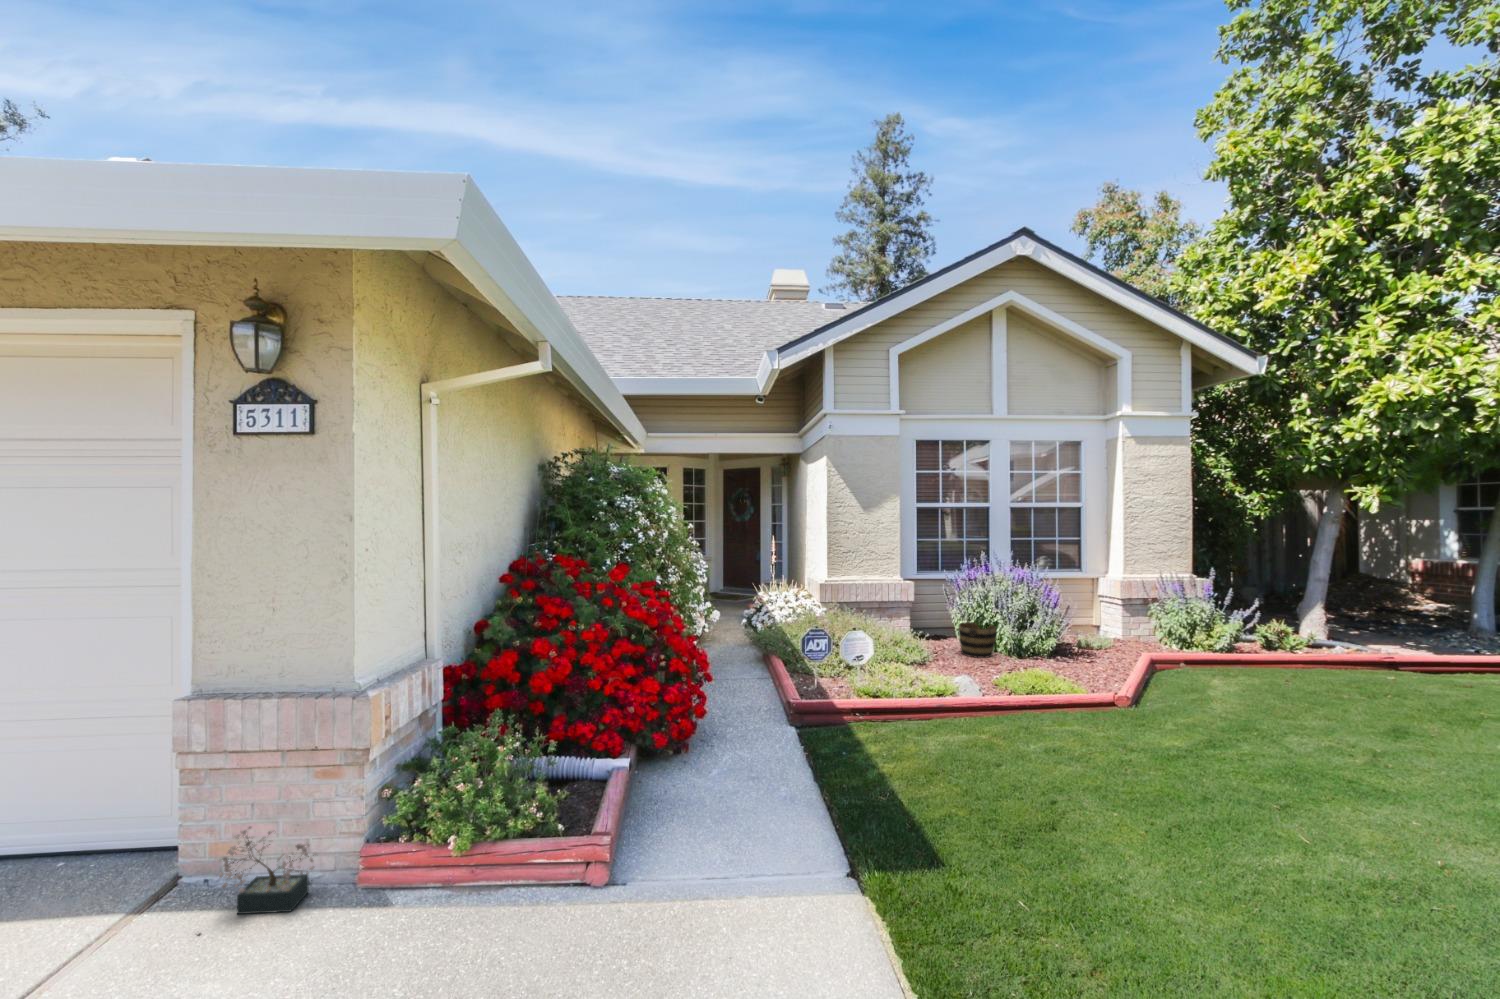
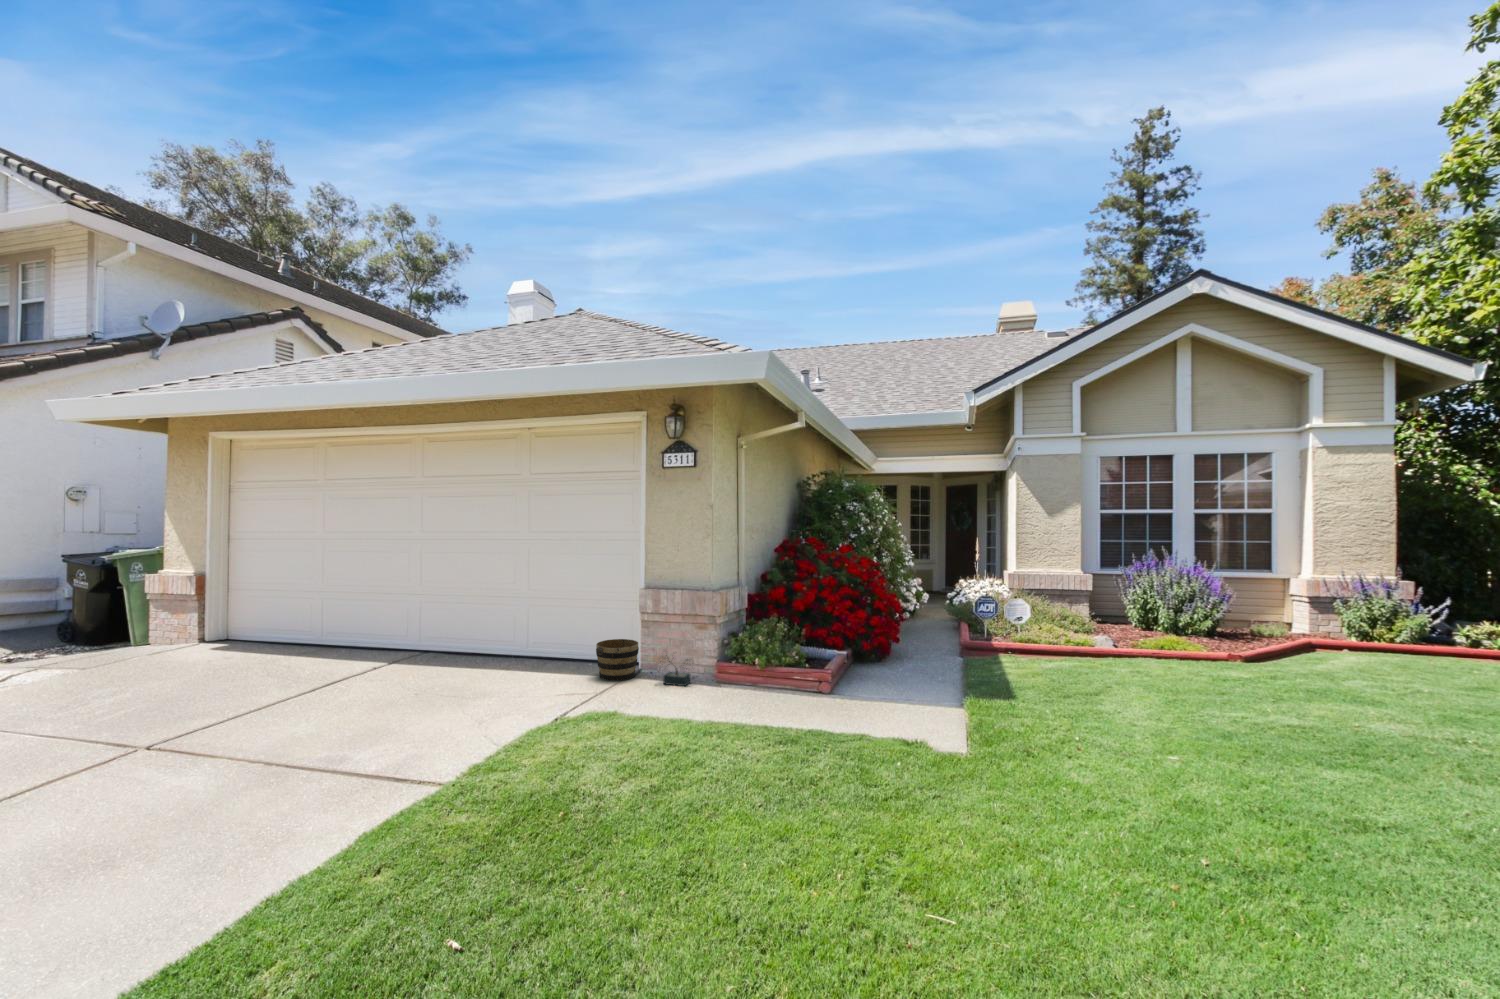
bucket: present [958,622,996,658] -> present [596,639,639,681]

